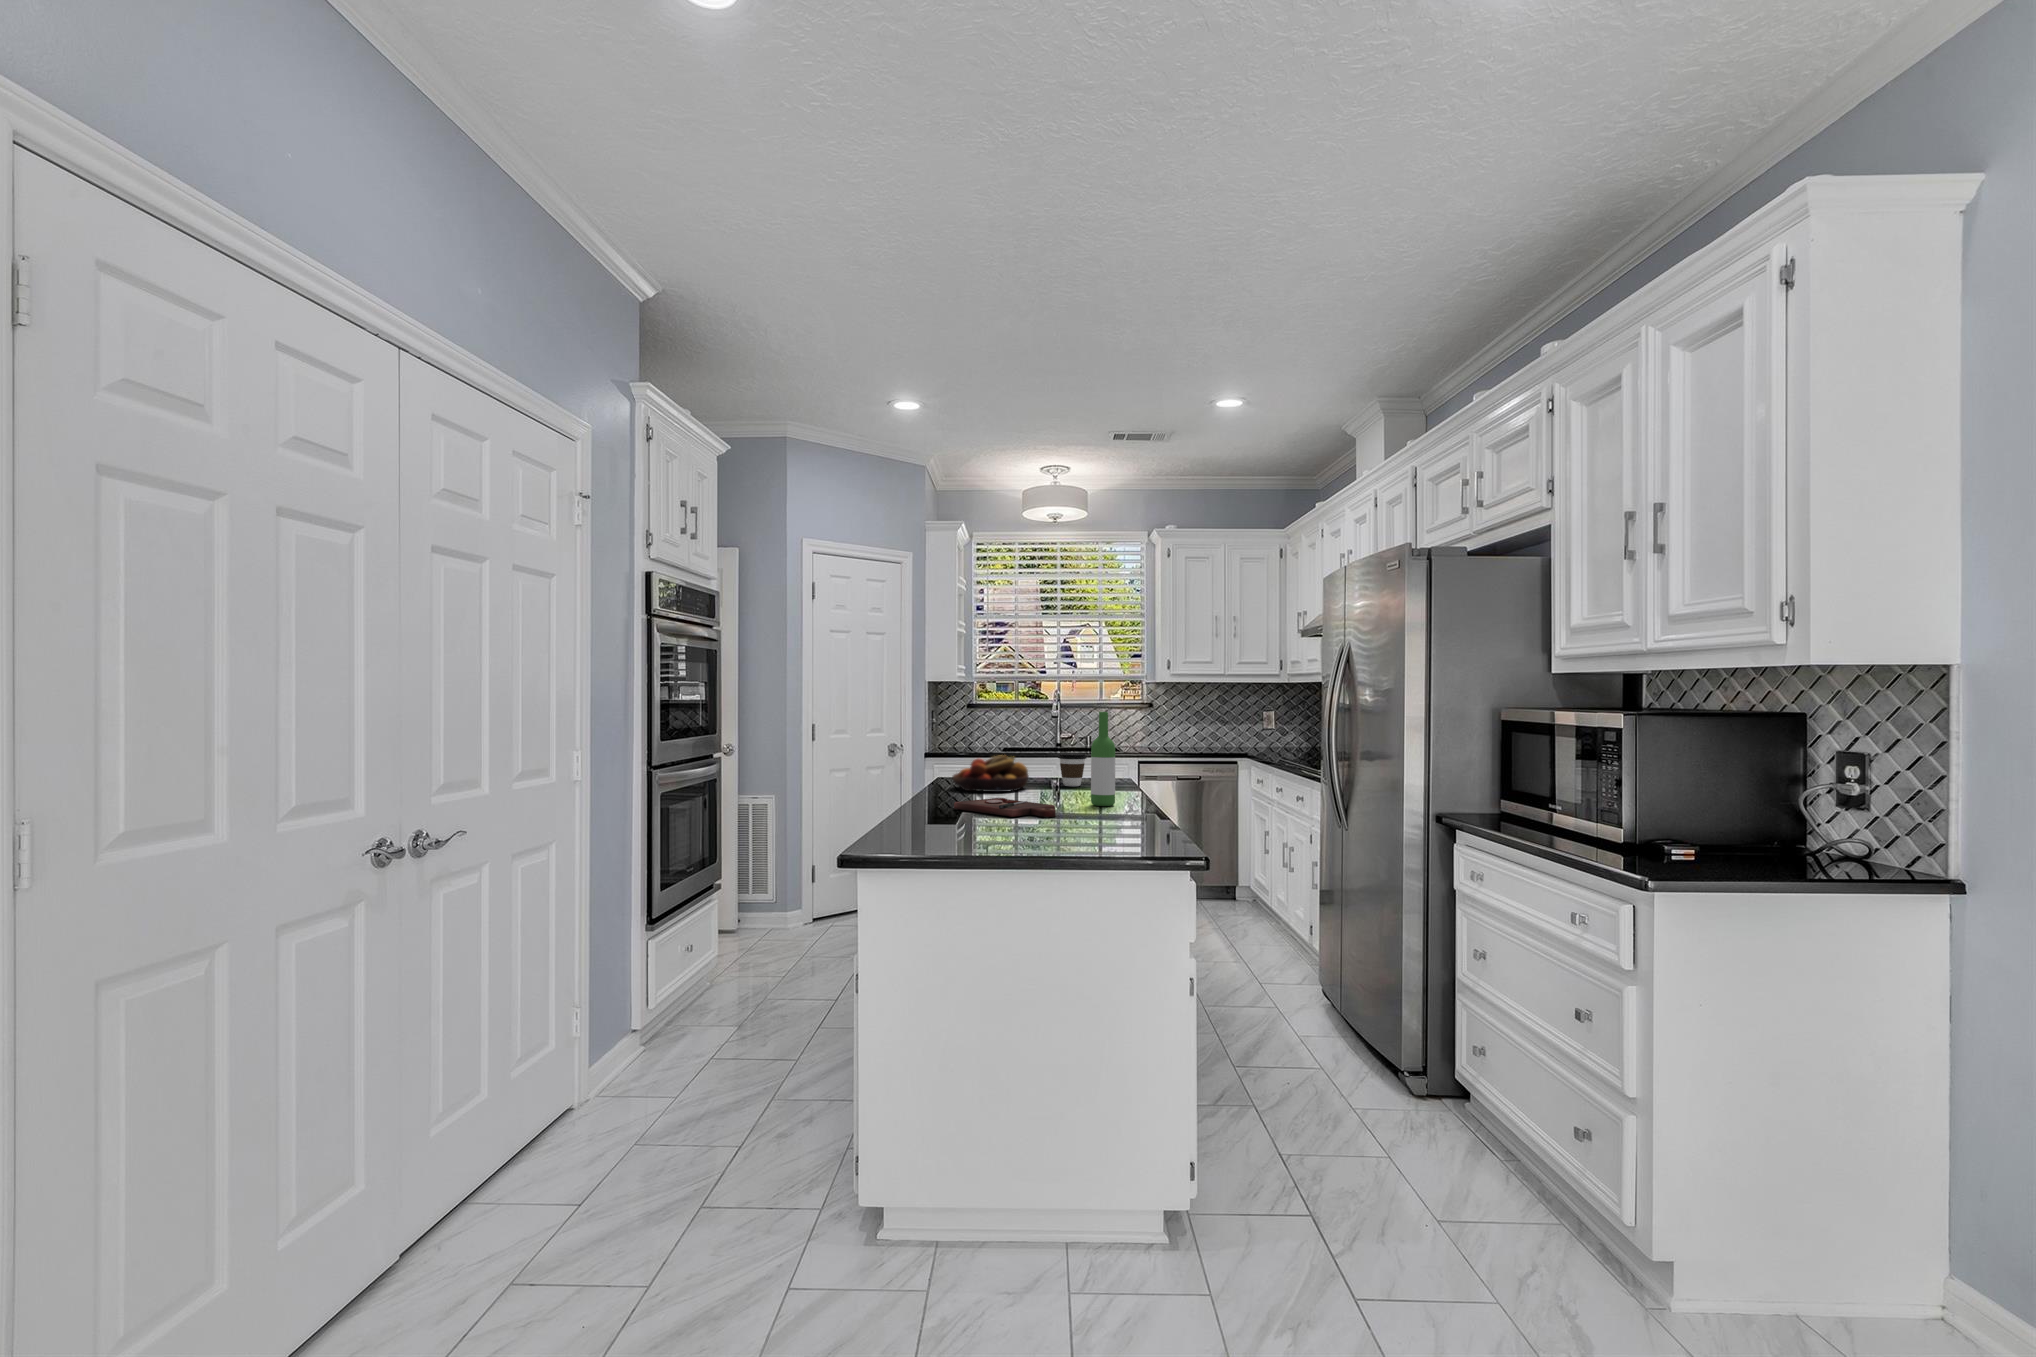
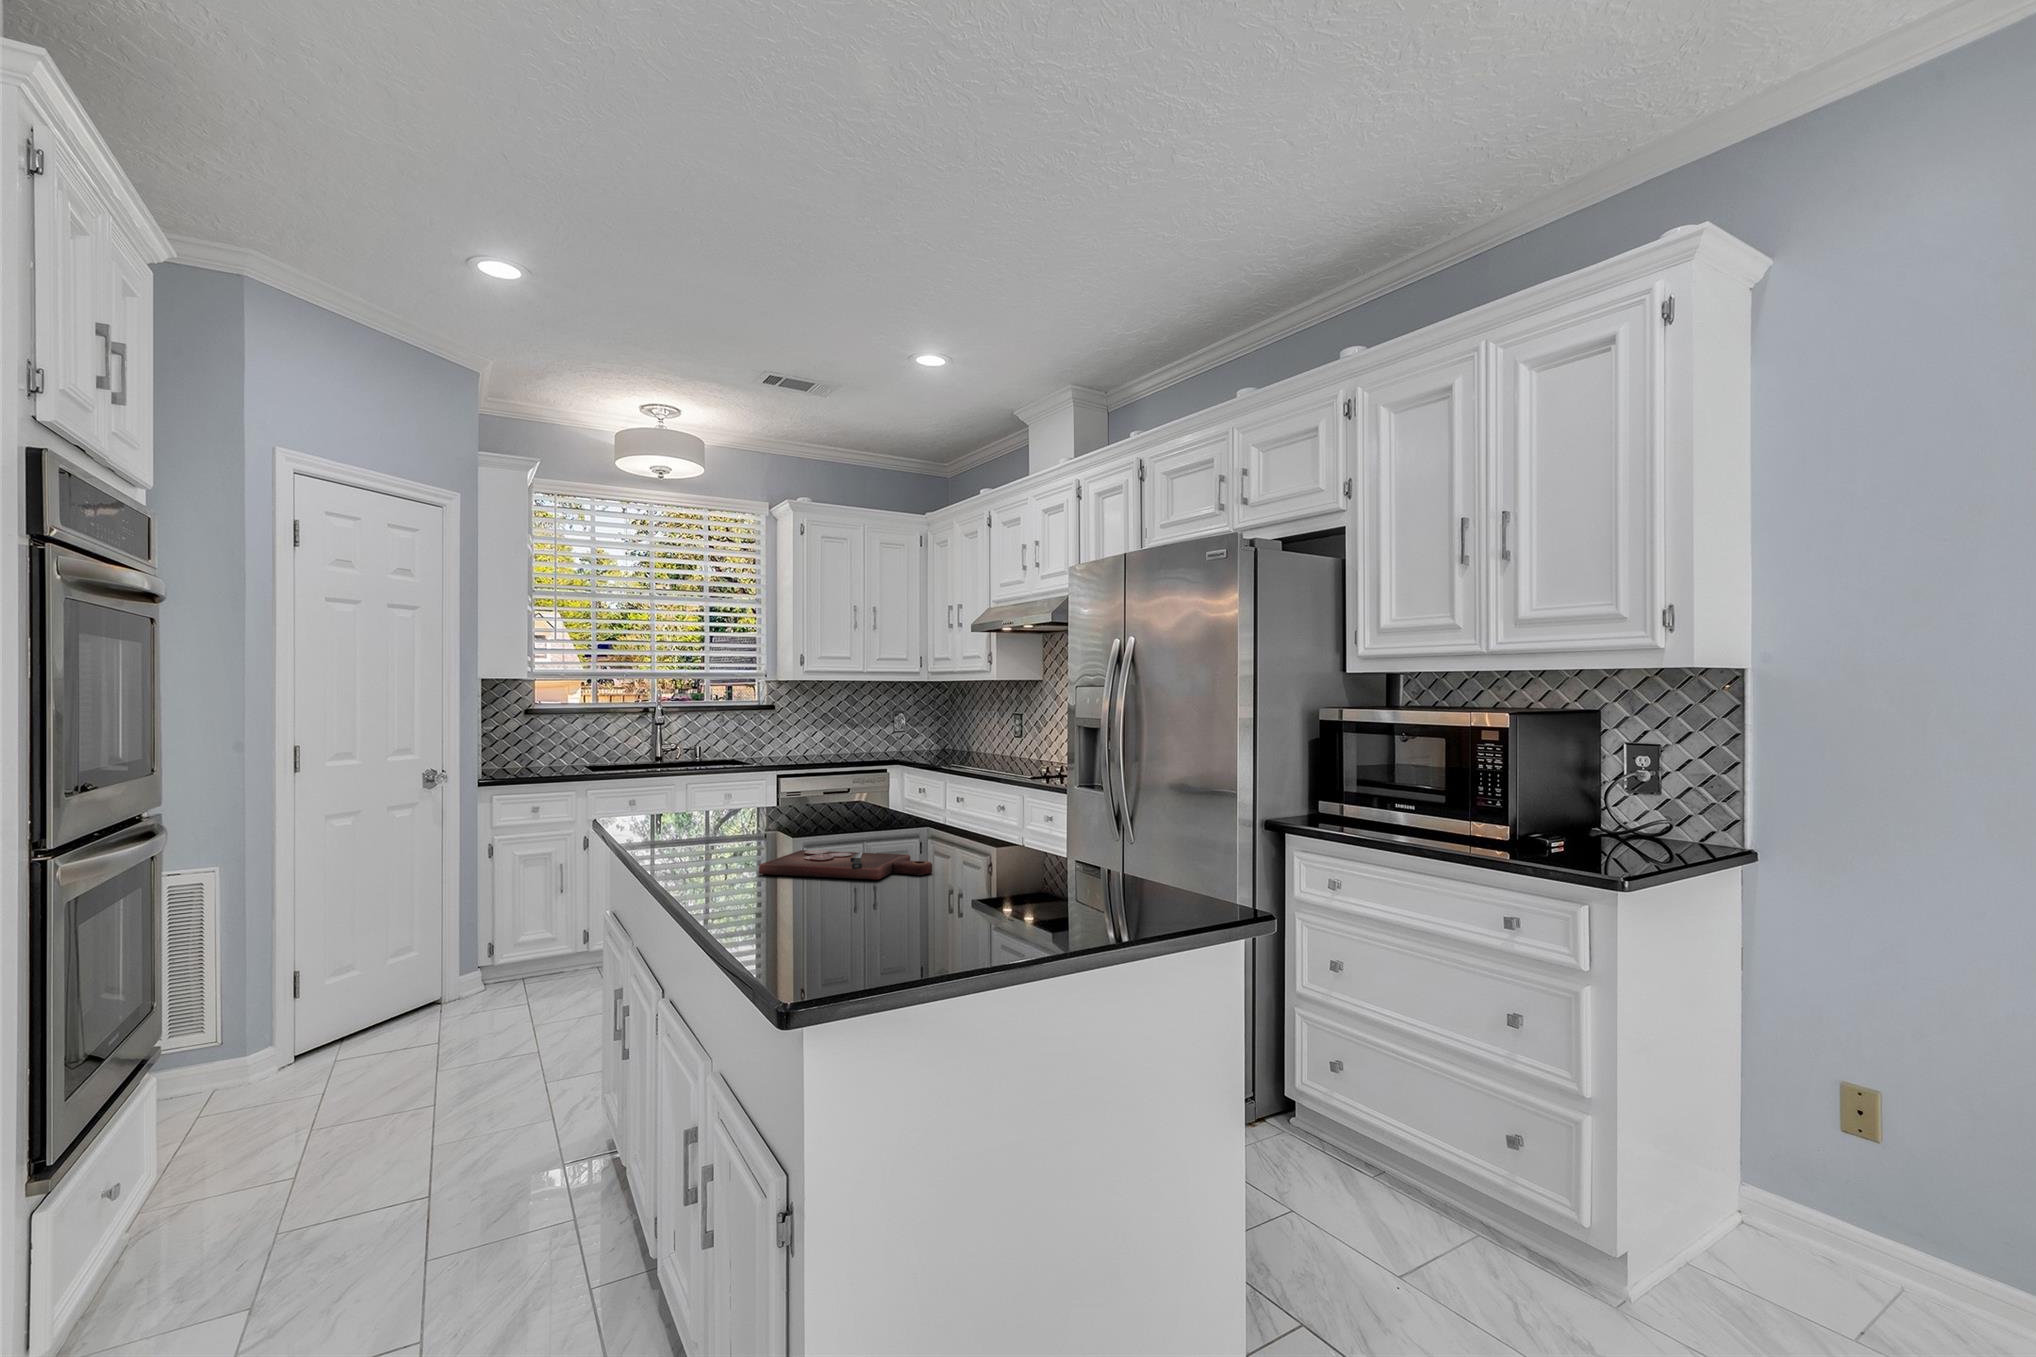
wine bottle: present [1091,712,1115,806] -> none [933,721,965,849]
coffee cup: present [1058,753,1087,786] -> none [820,776,858,821]
fruit bowl: present [952,755,1029,792] -> none [677,785,794,841]

